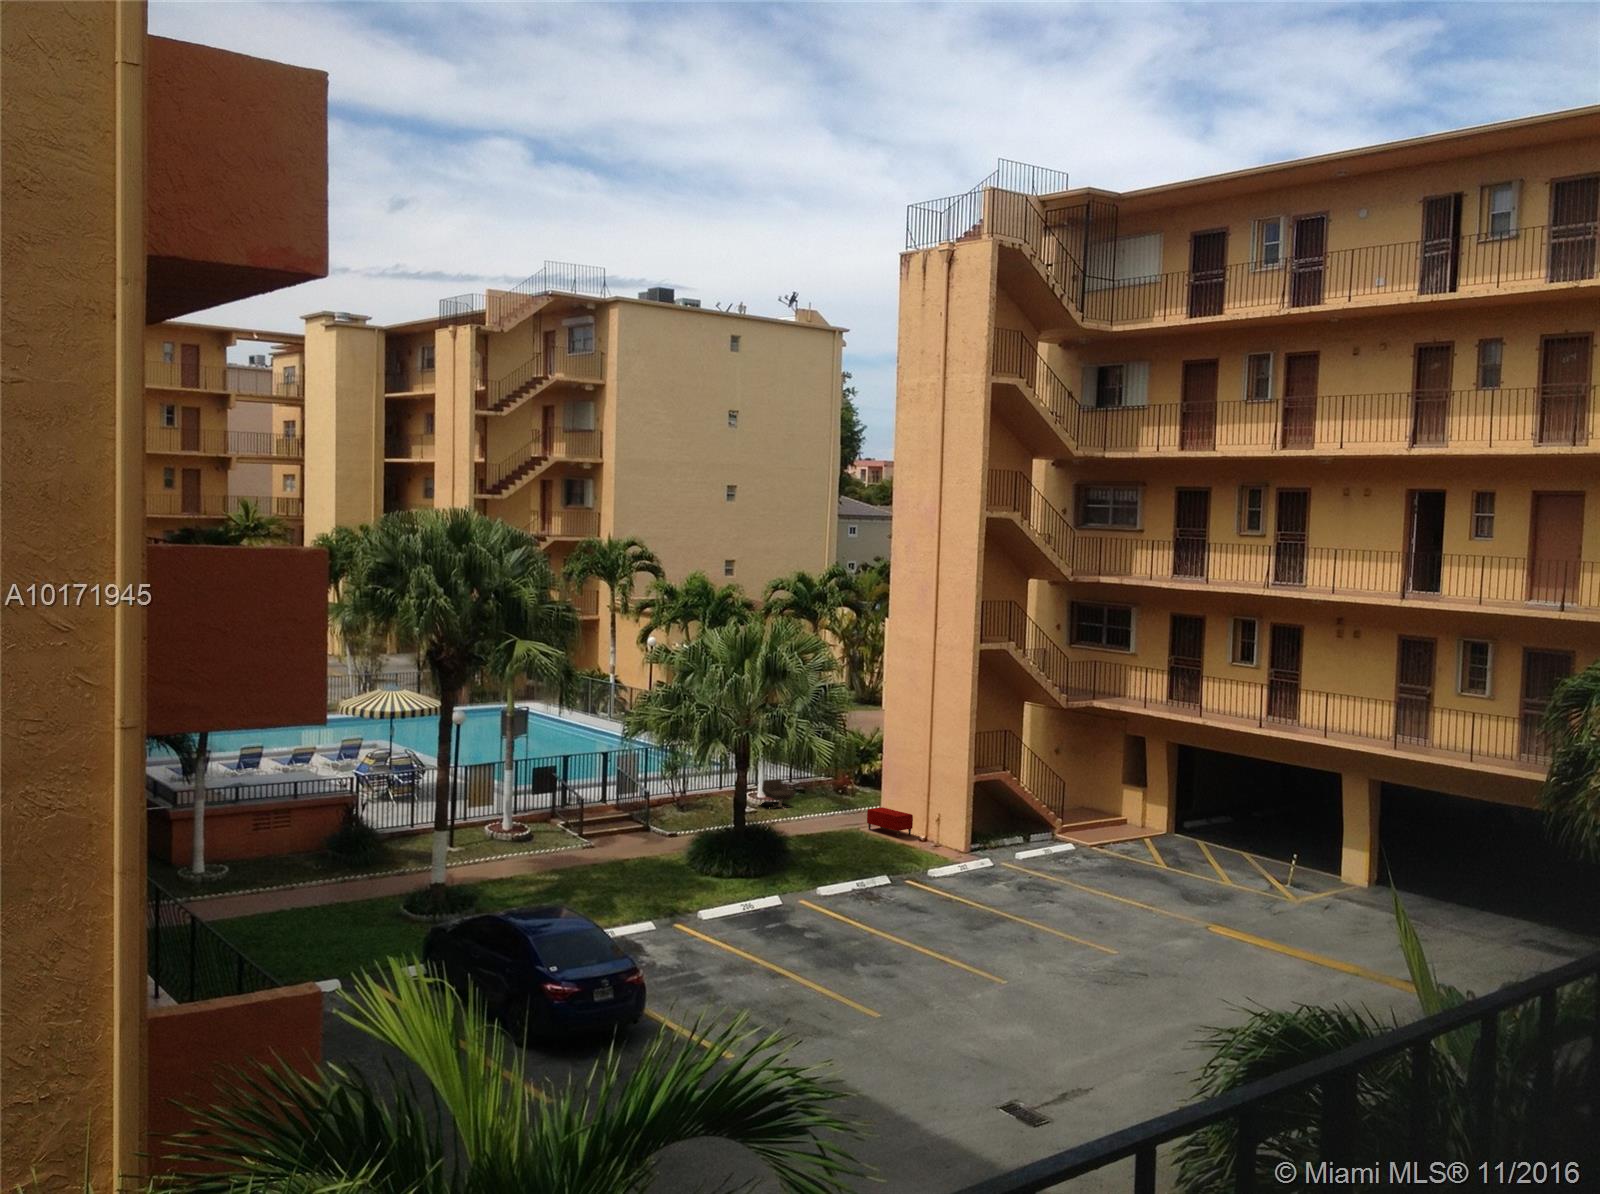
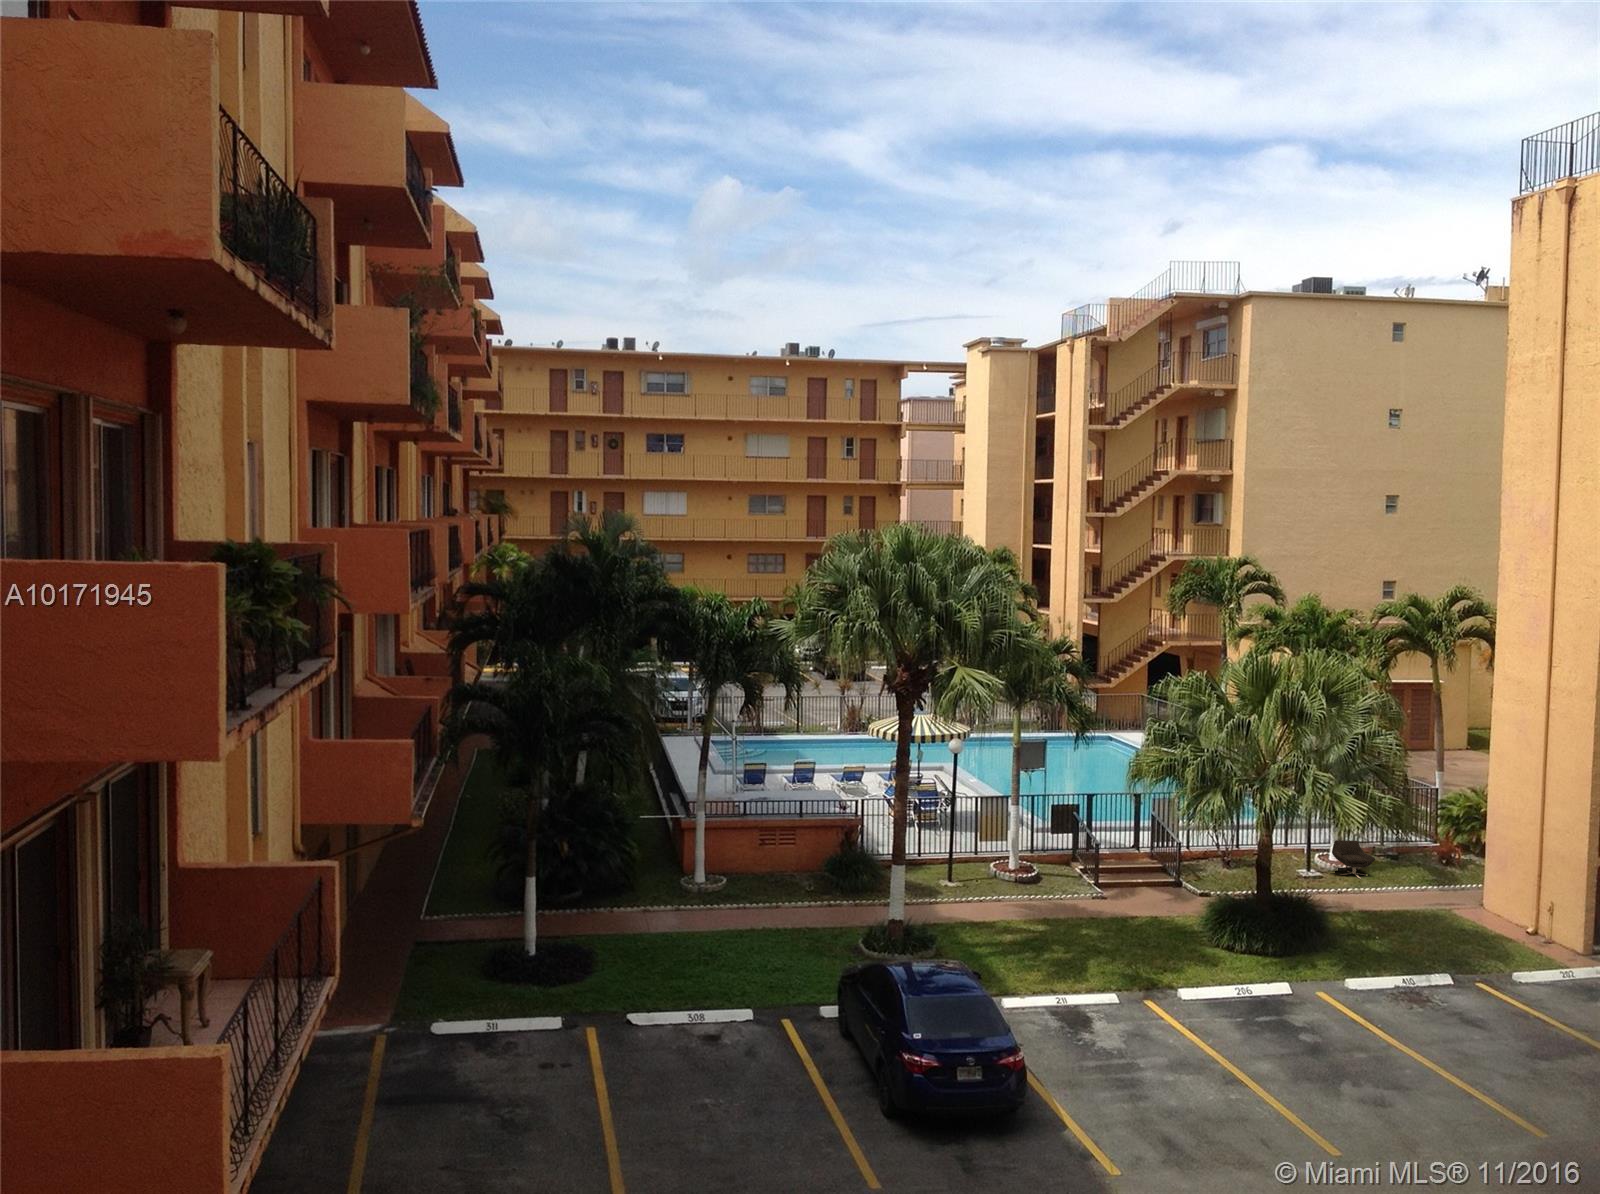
bench: present [867,807,913,837] -> none [1458,889,1520,930]

